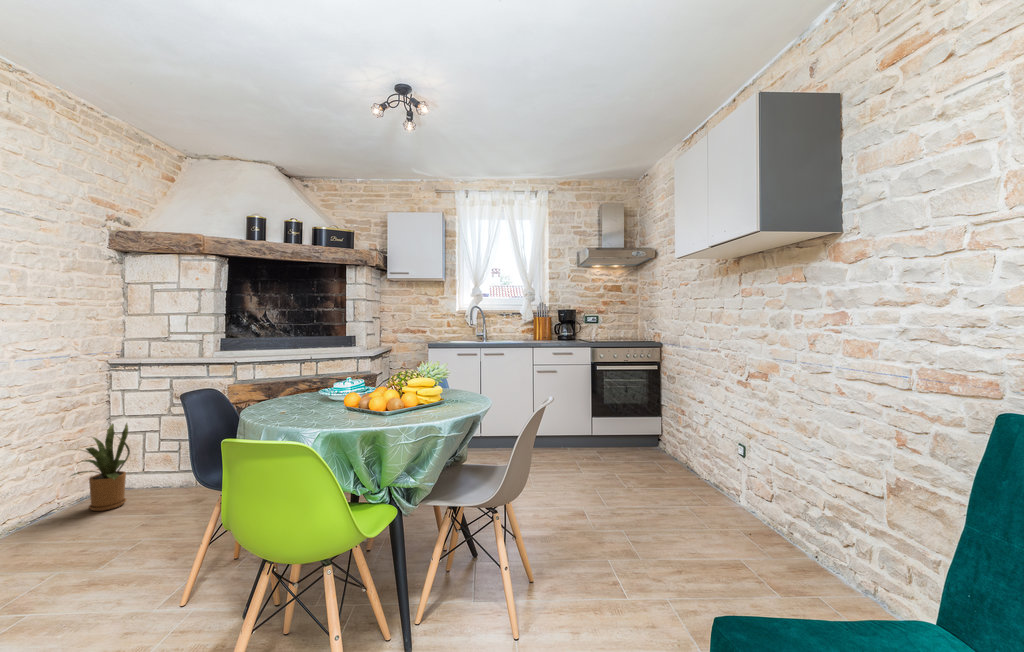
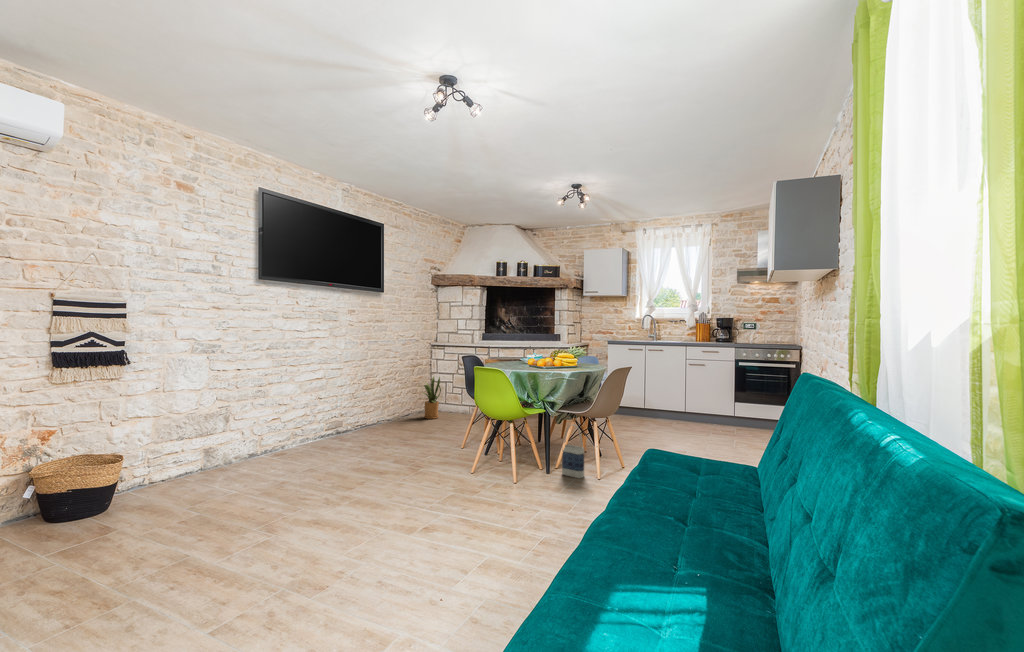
bag: none [438,525,483,636] -> present [562,425,584,478]

